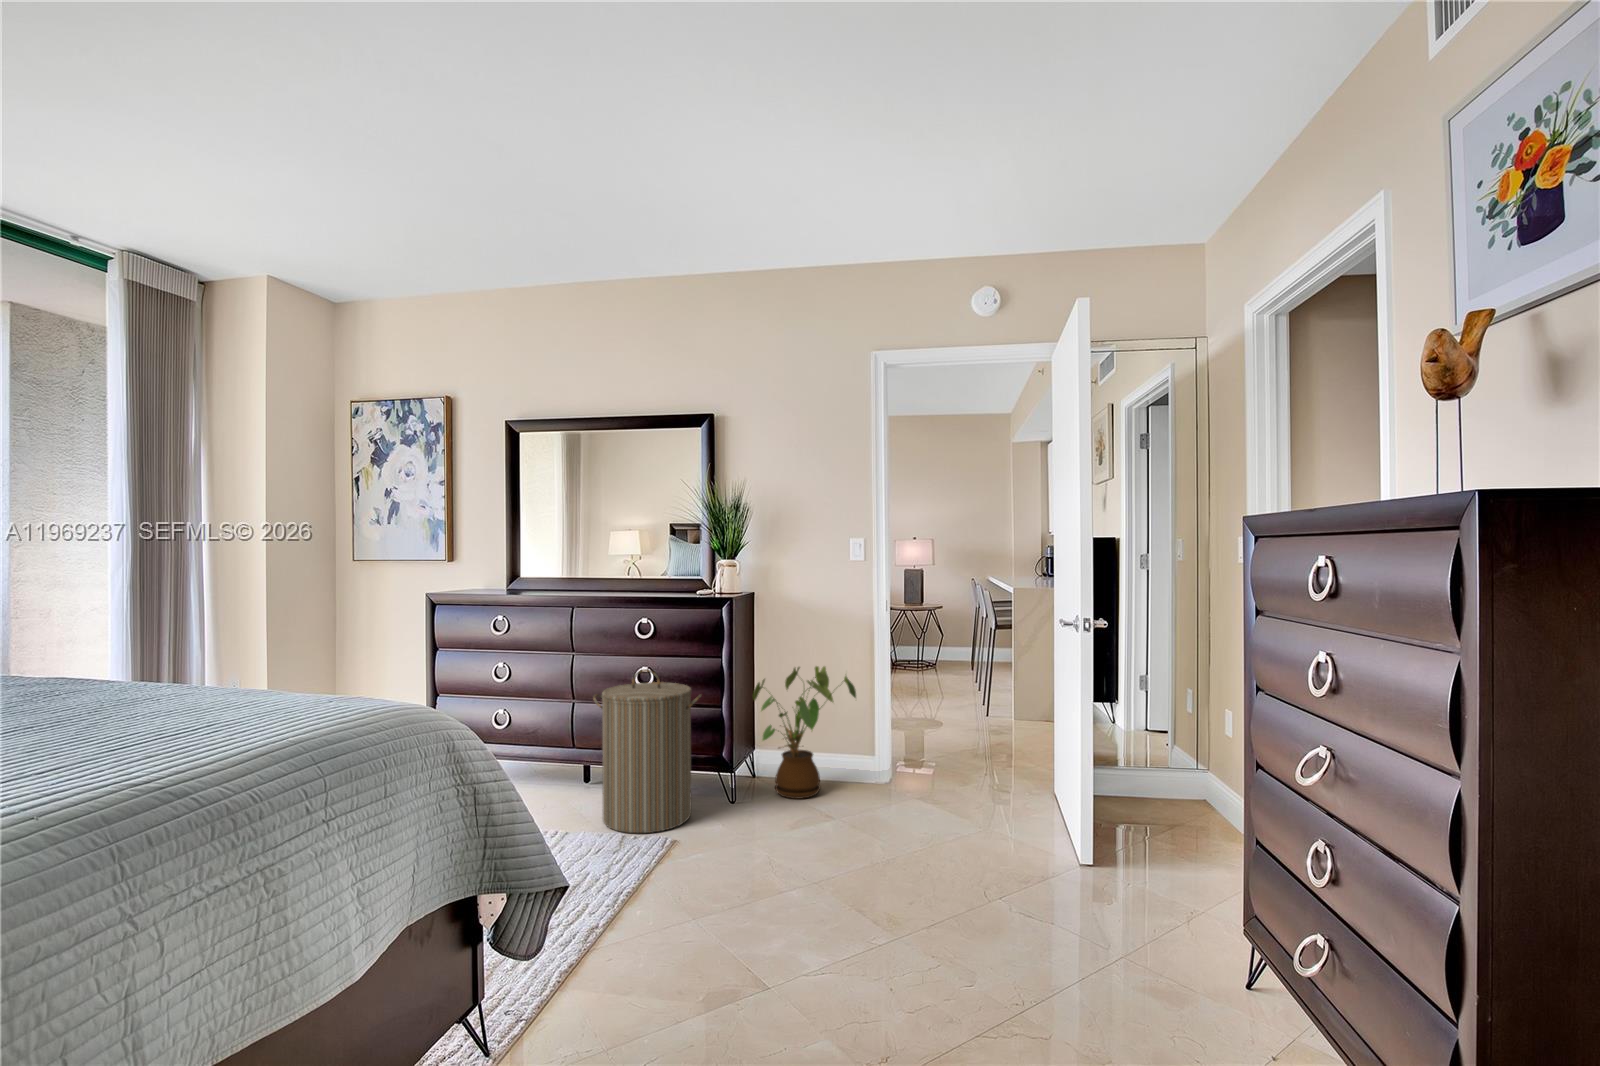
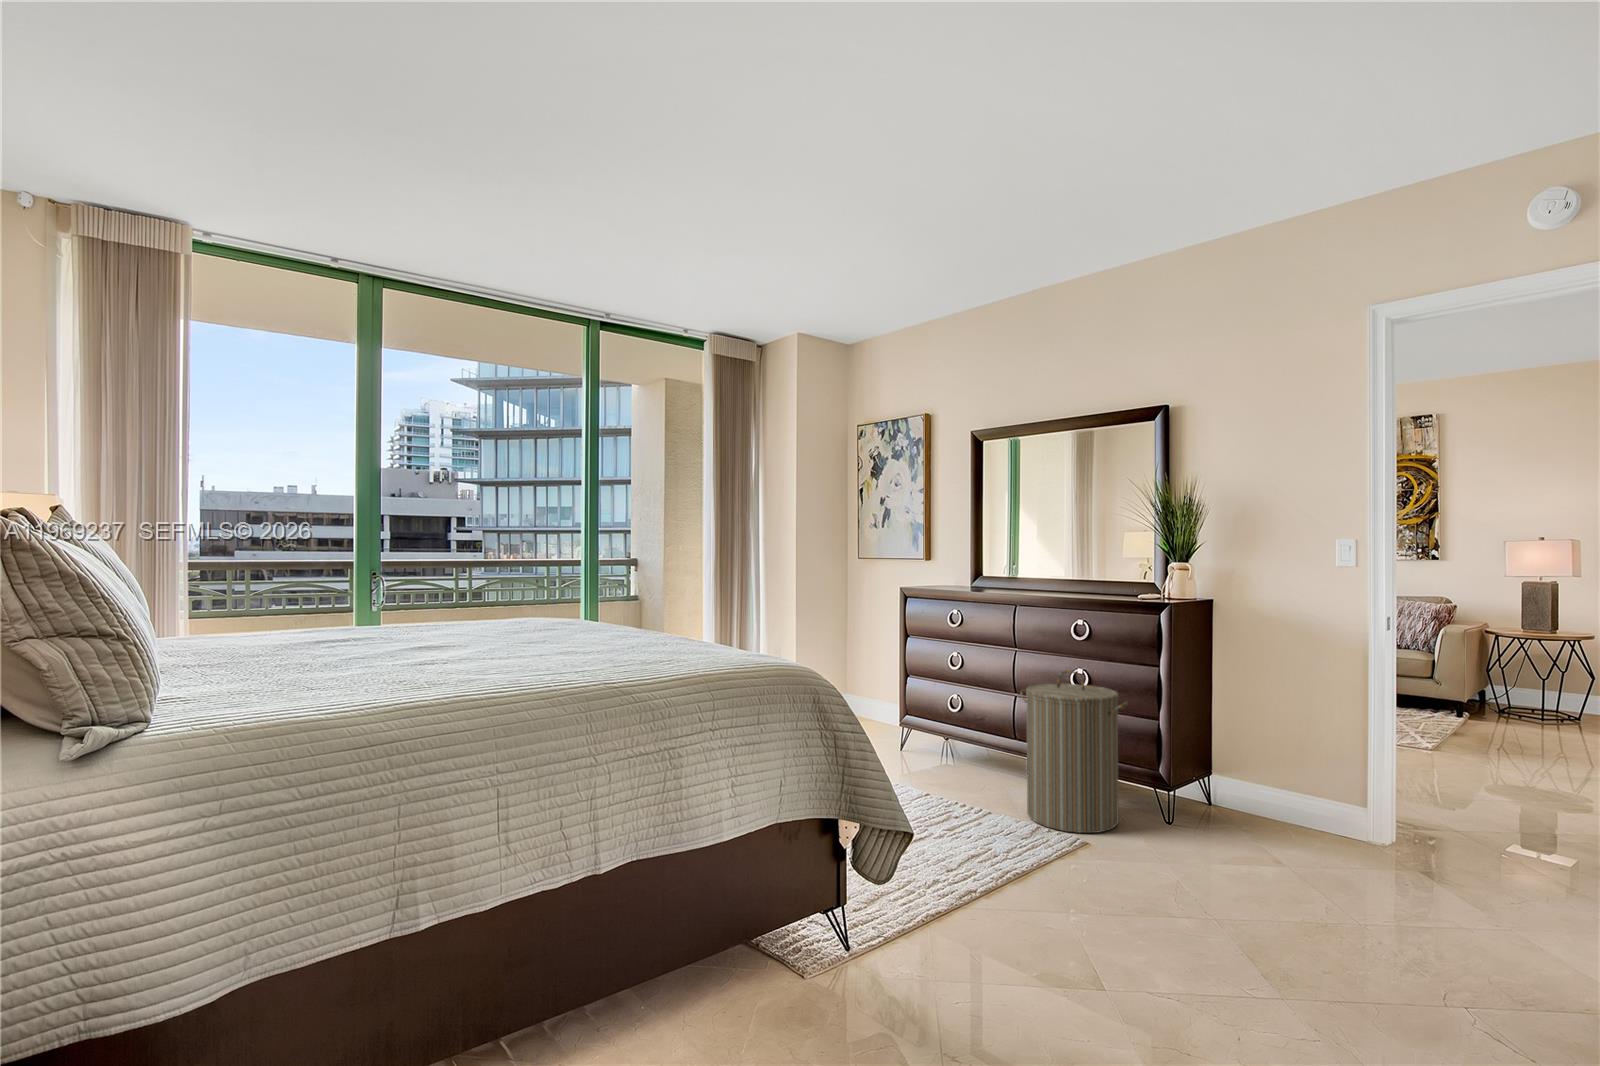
house plant: present [753,666,856,799] -> none [1200,687,1338,839]

